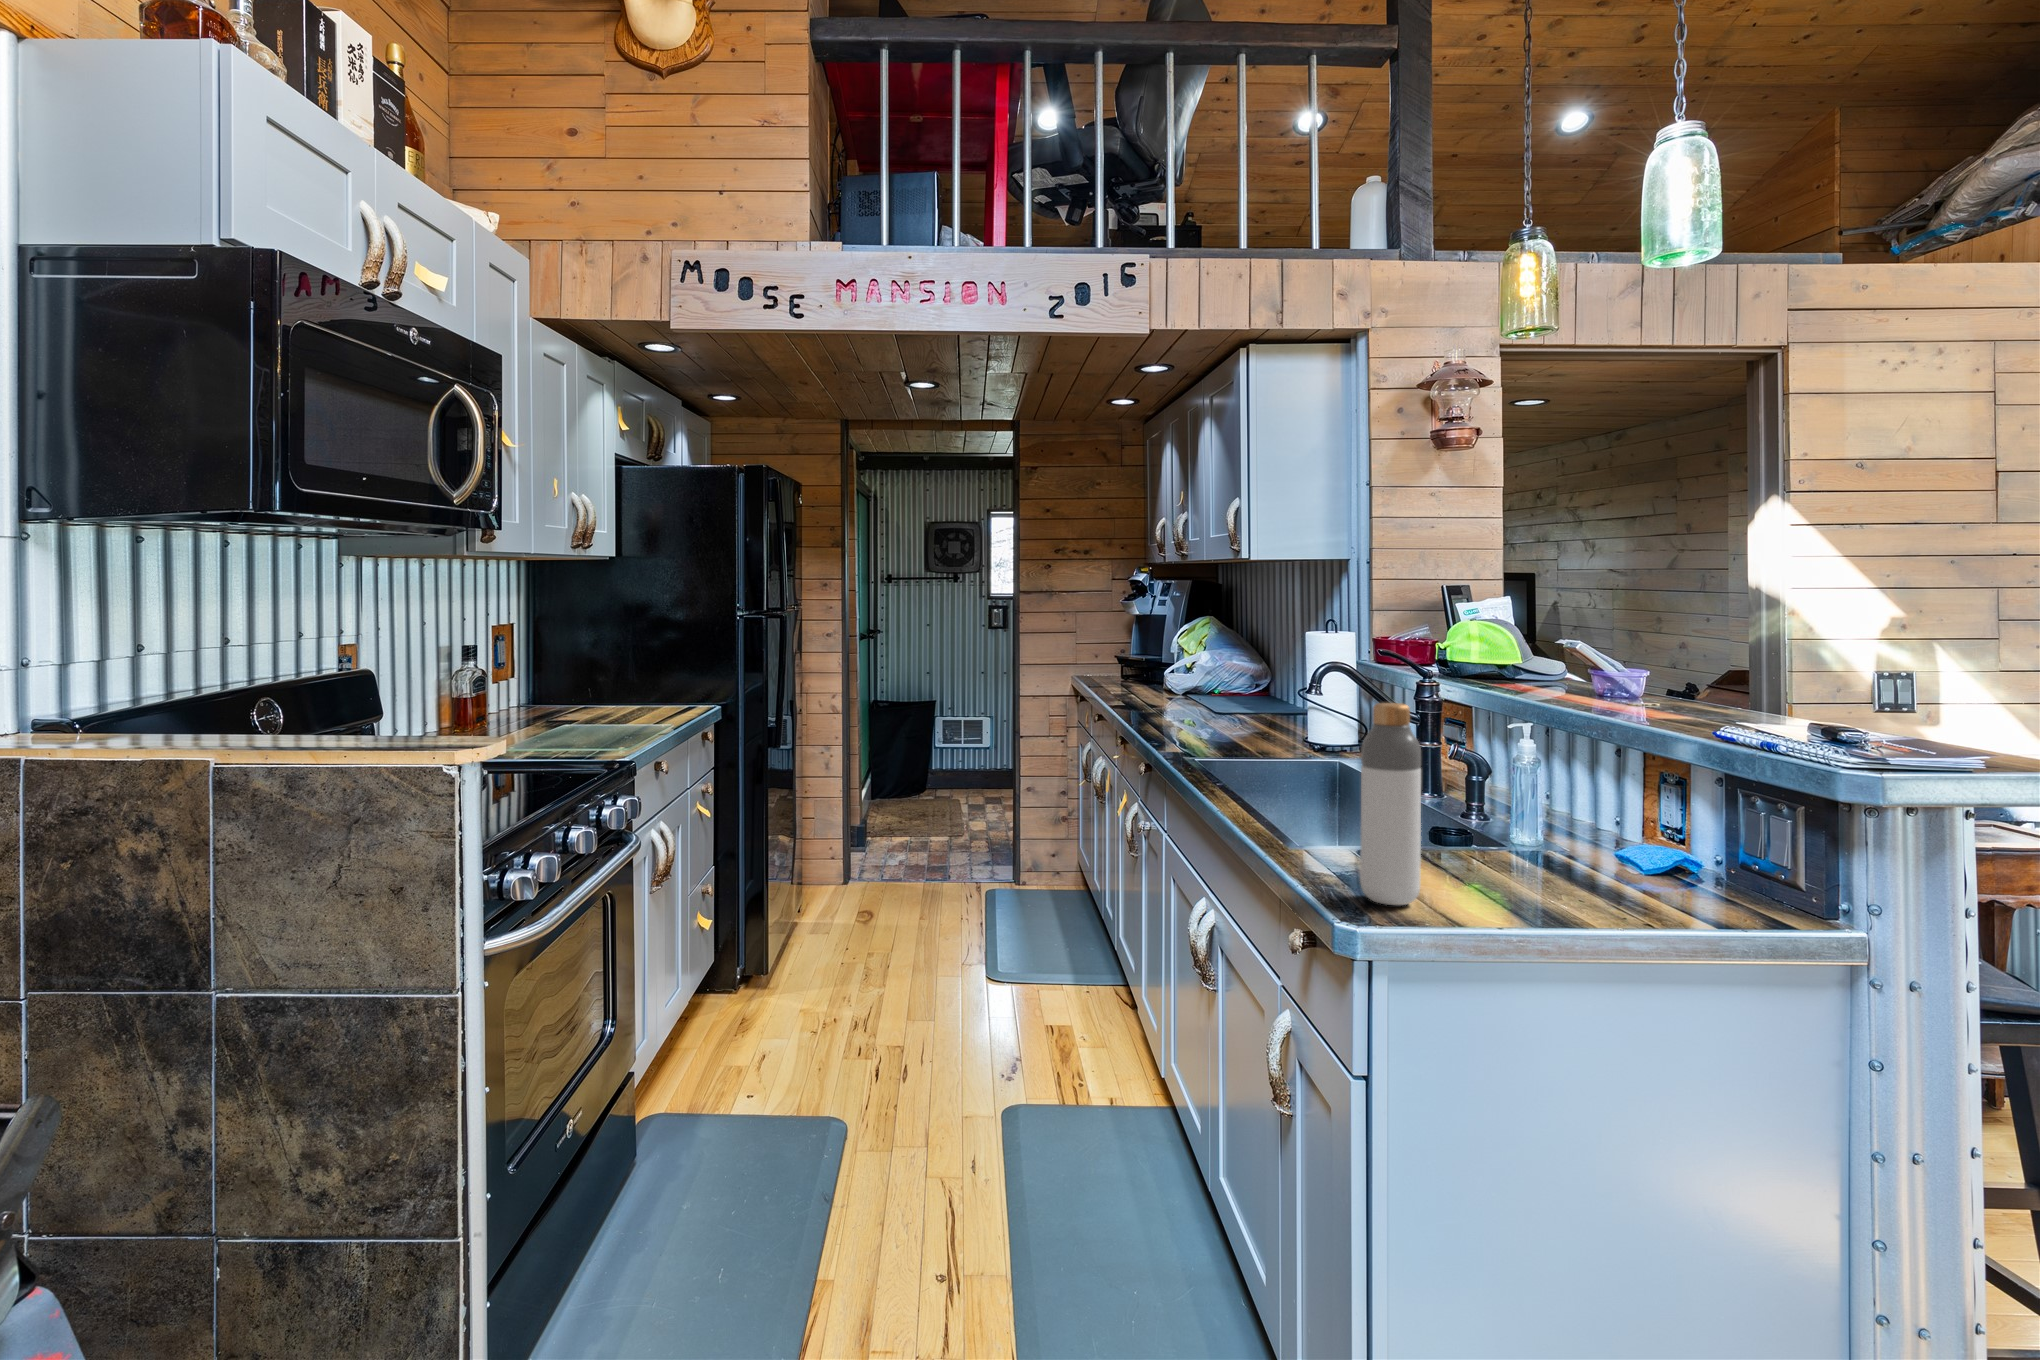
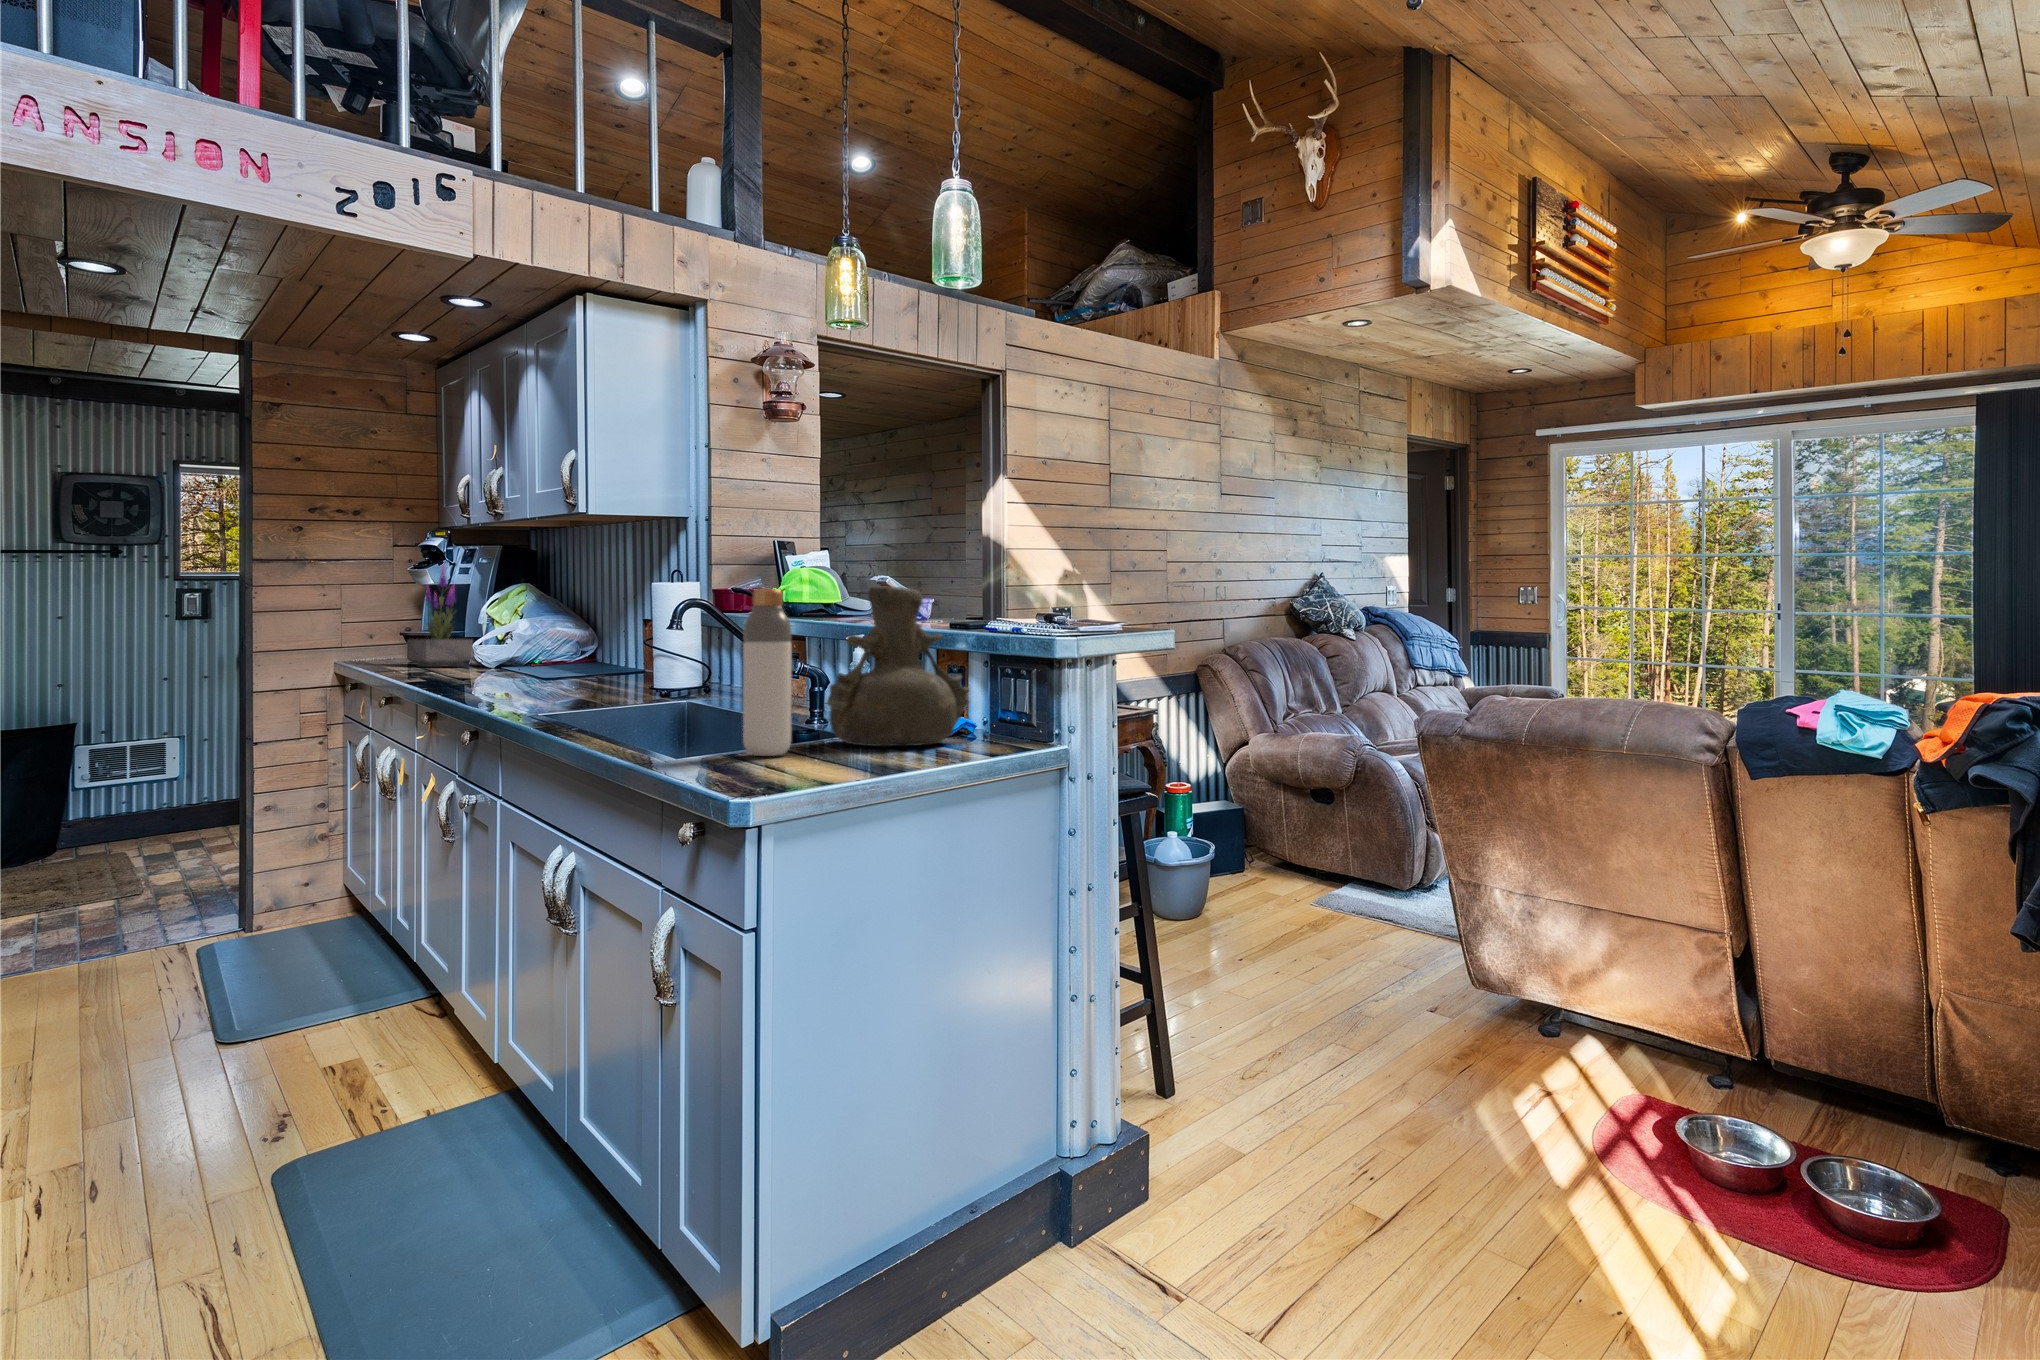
potted plant: none [1113,601,1163,692] -> present [407,564,473,667]
vase: none [1472,685,1691,904] -> present [827,586,969,746]

